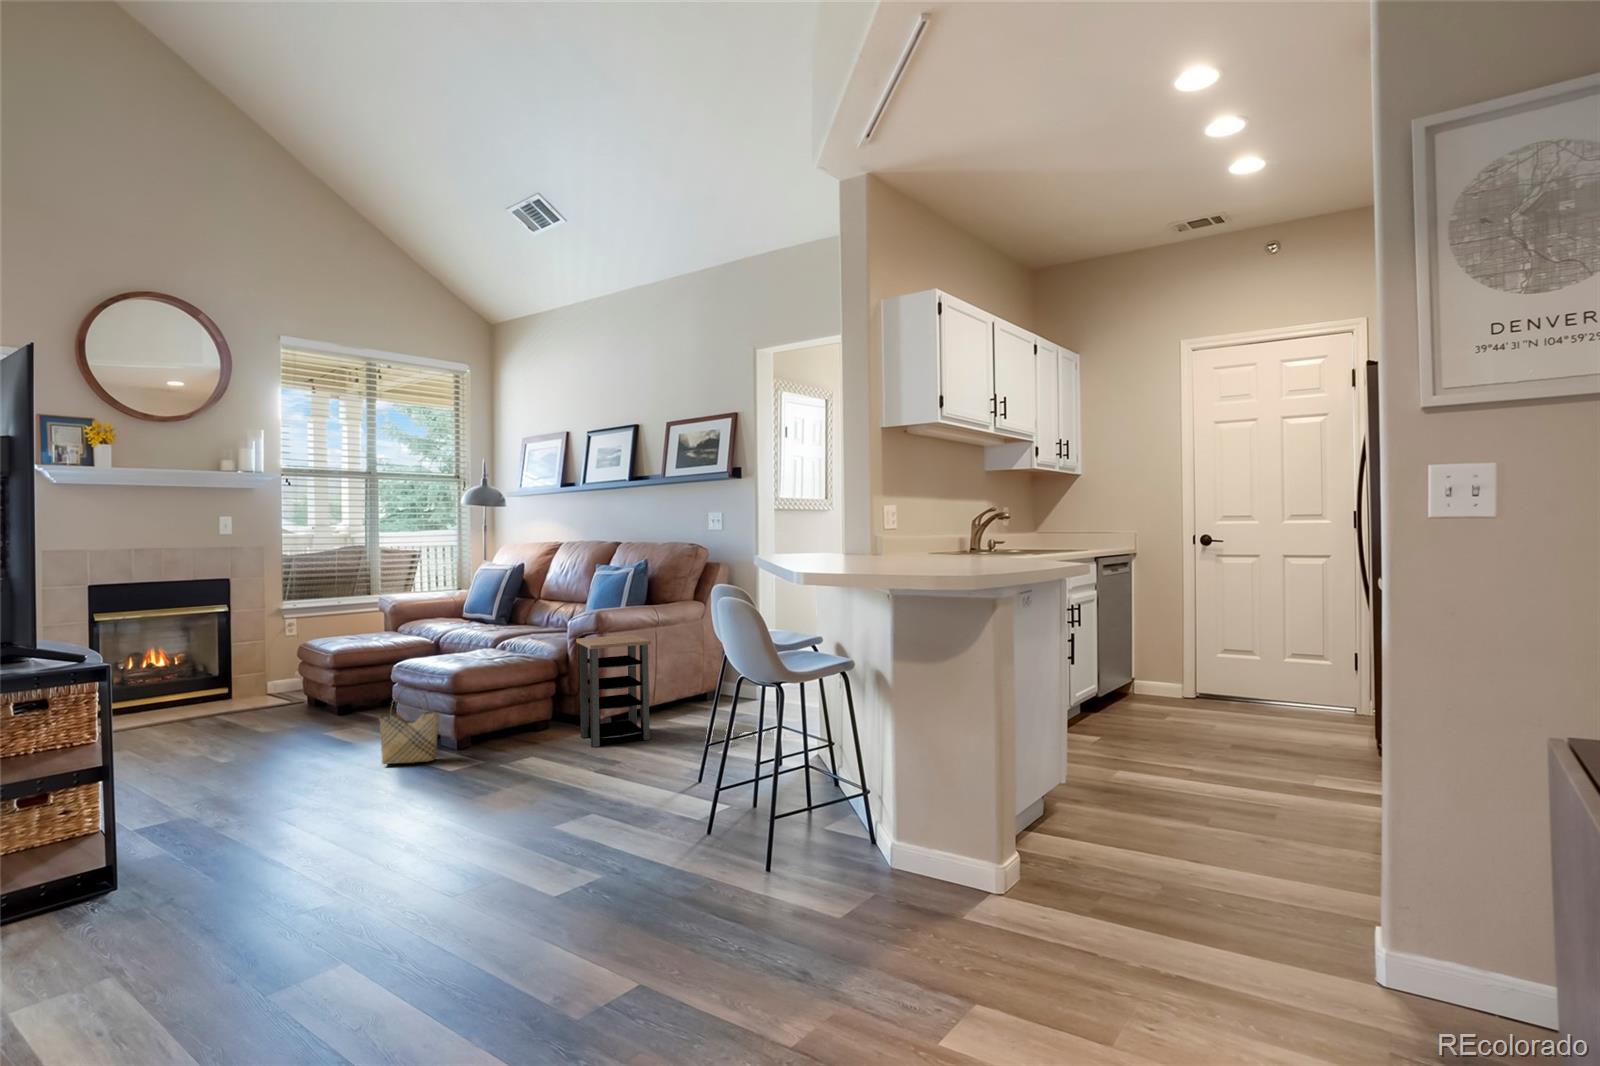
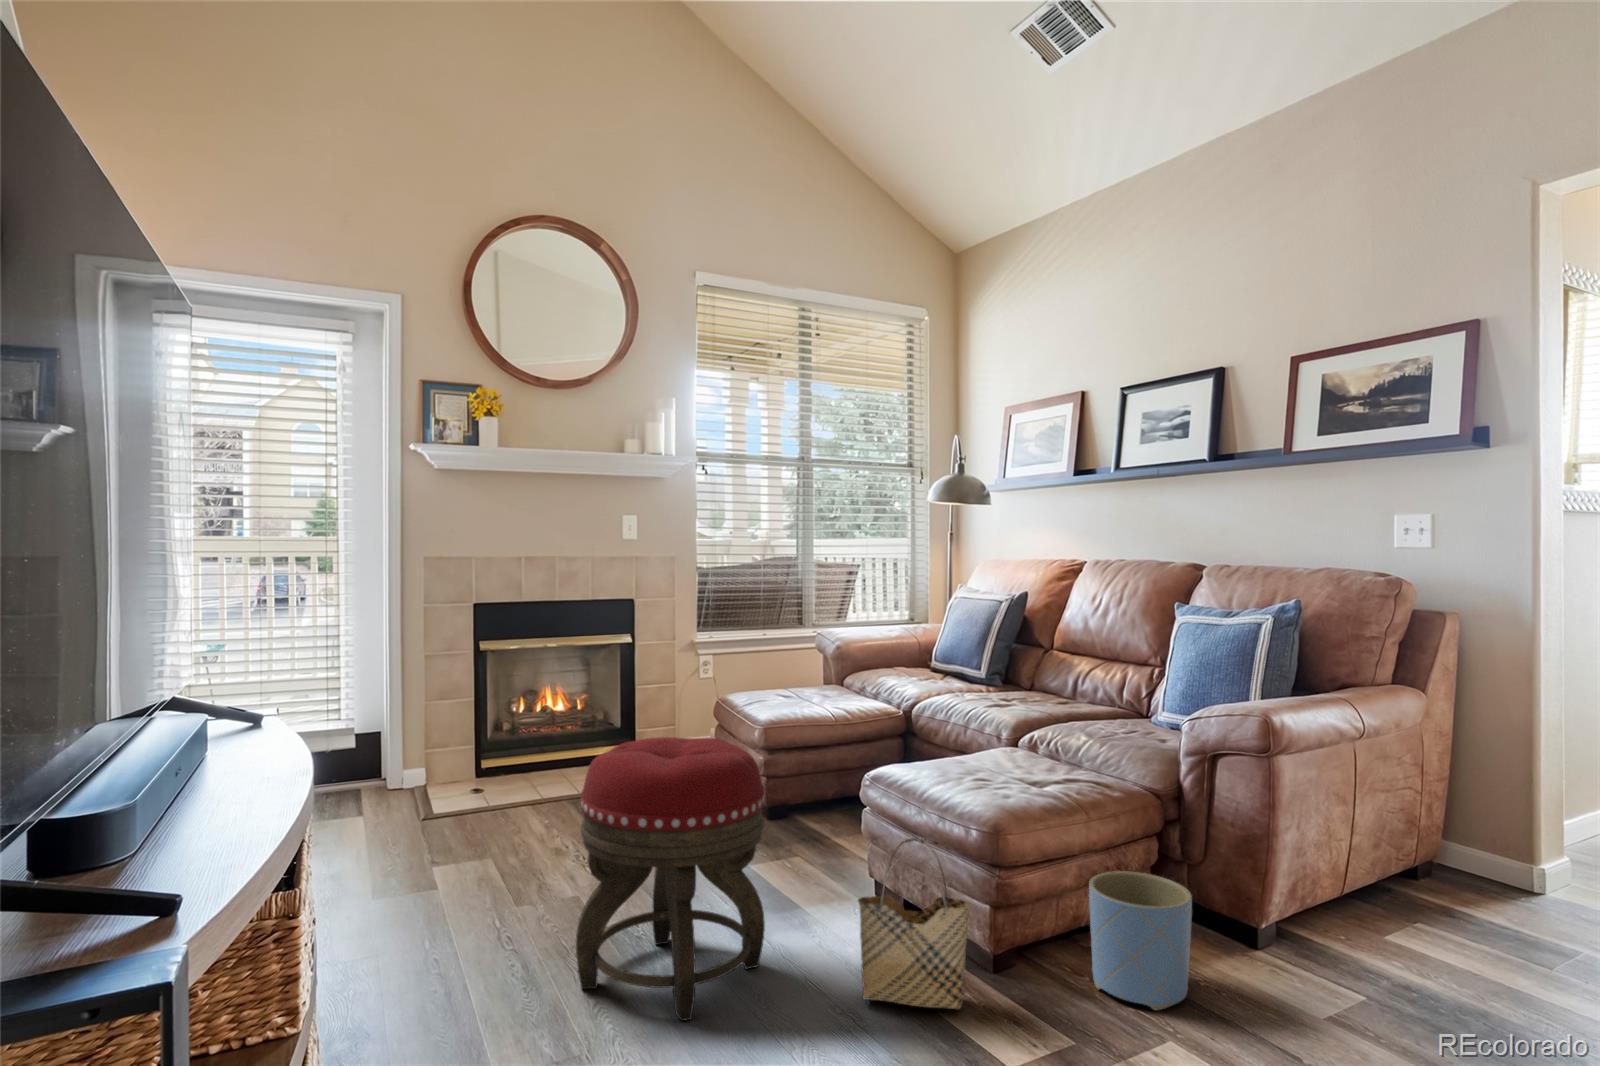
side table: present [576,635,651,747] -> none [1225,766,1437,1036]
footstool: none [207,647,327,784] -> present [576,737,765,1021]
planter: none [505,693,553,750] -> present [1089,871,1192,1010]

